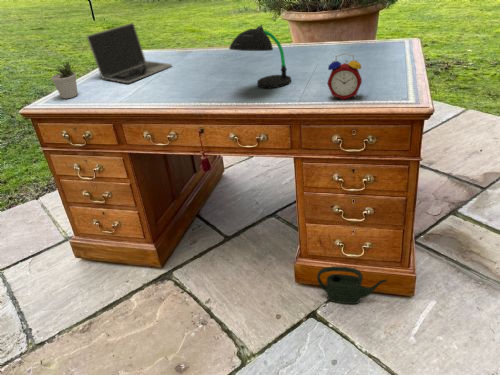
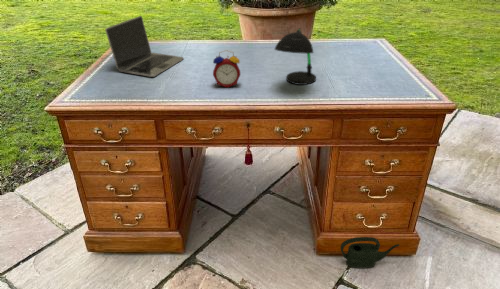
alarm clock: present [327,53,362,99] -> present [213,50,240,87]
potted plant: present [52,61,78,99] -> none [79,52,107,93]

